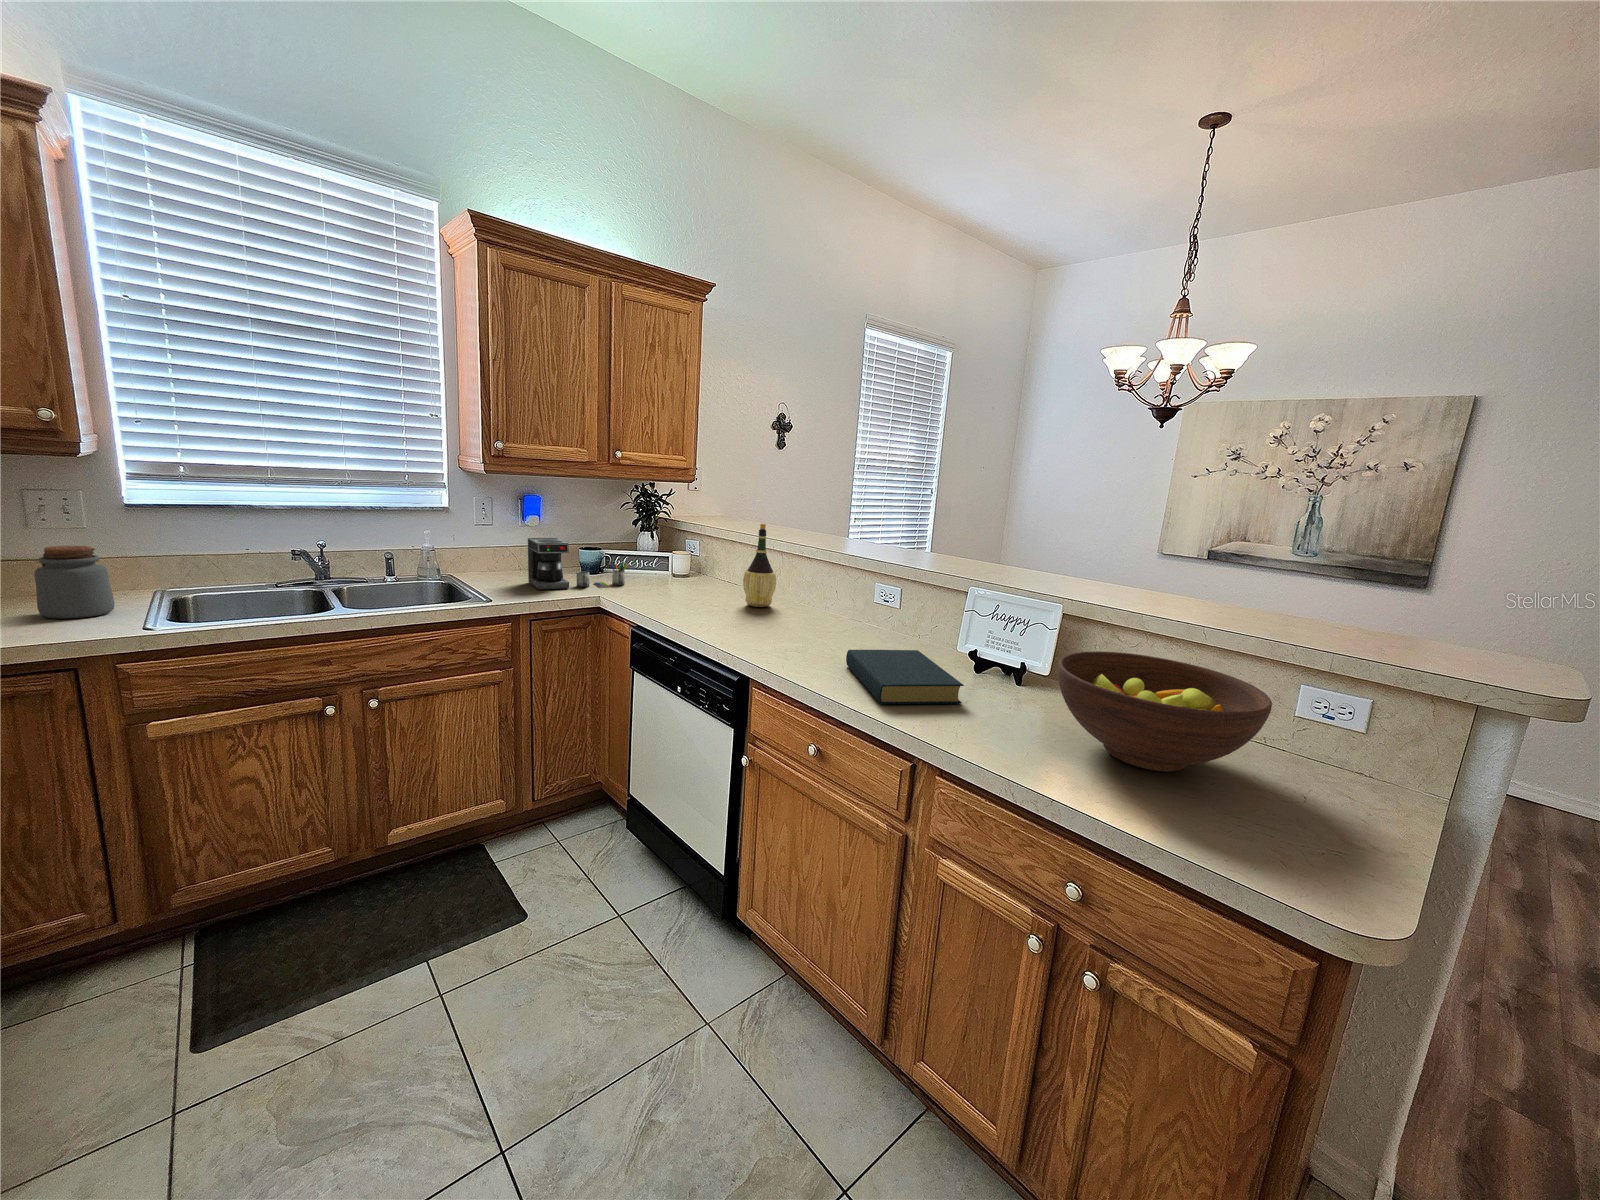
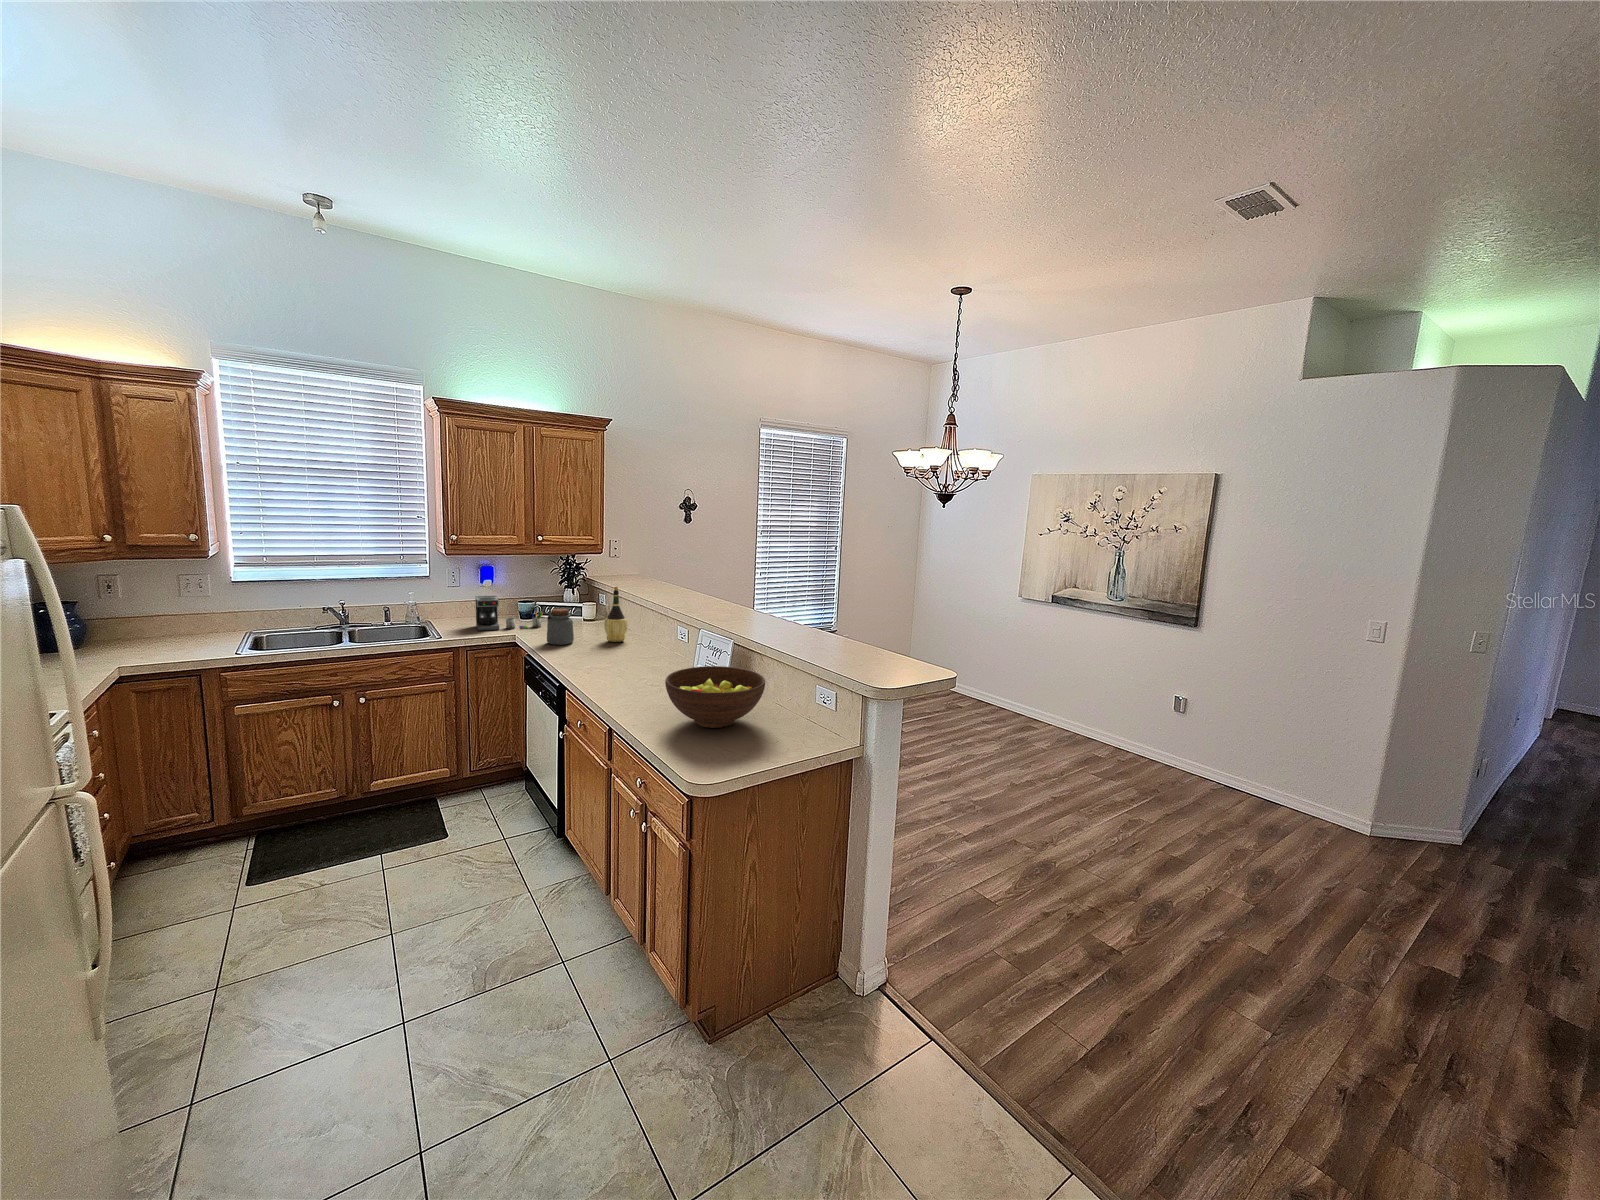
jar: present [34,546,115,619] -> present [547,609,574,645]
hardback book: present [846,650,964,704] -> none [605,667,665,697]

